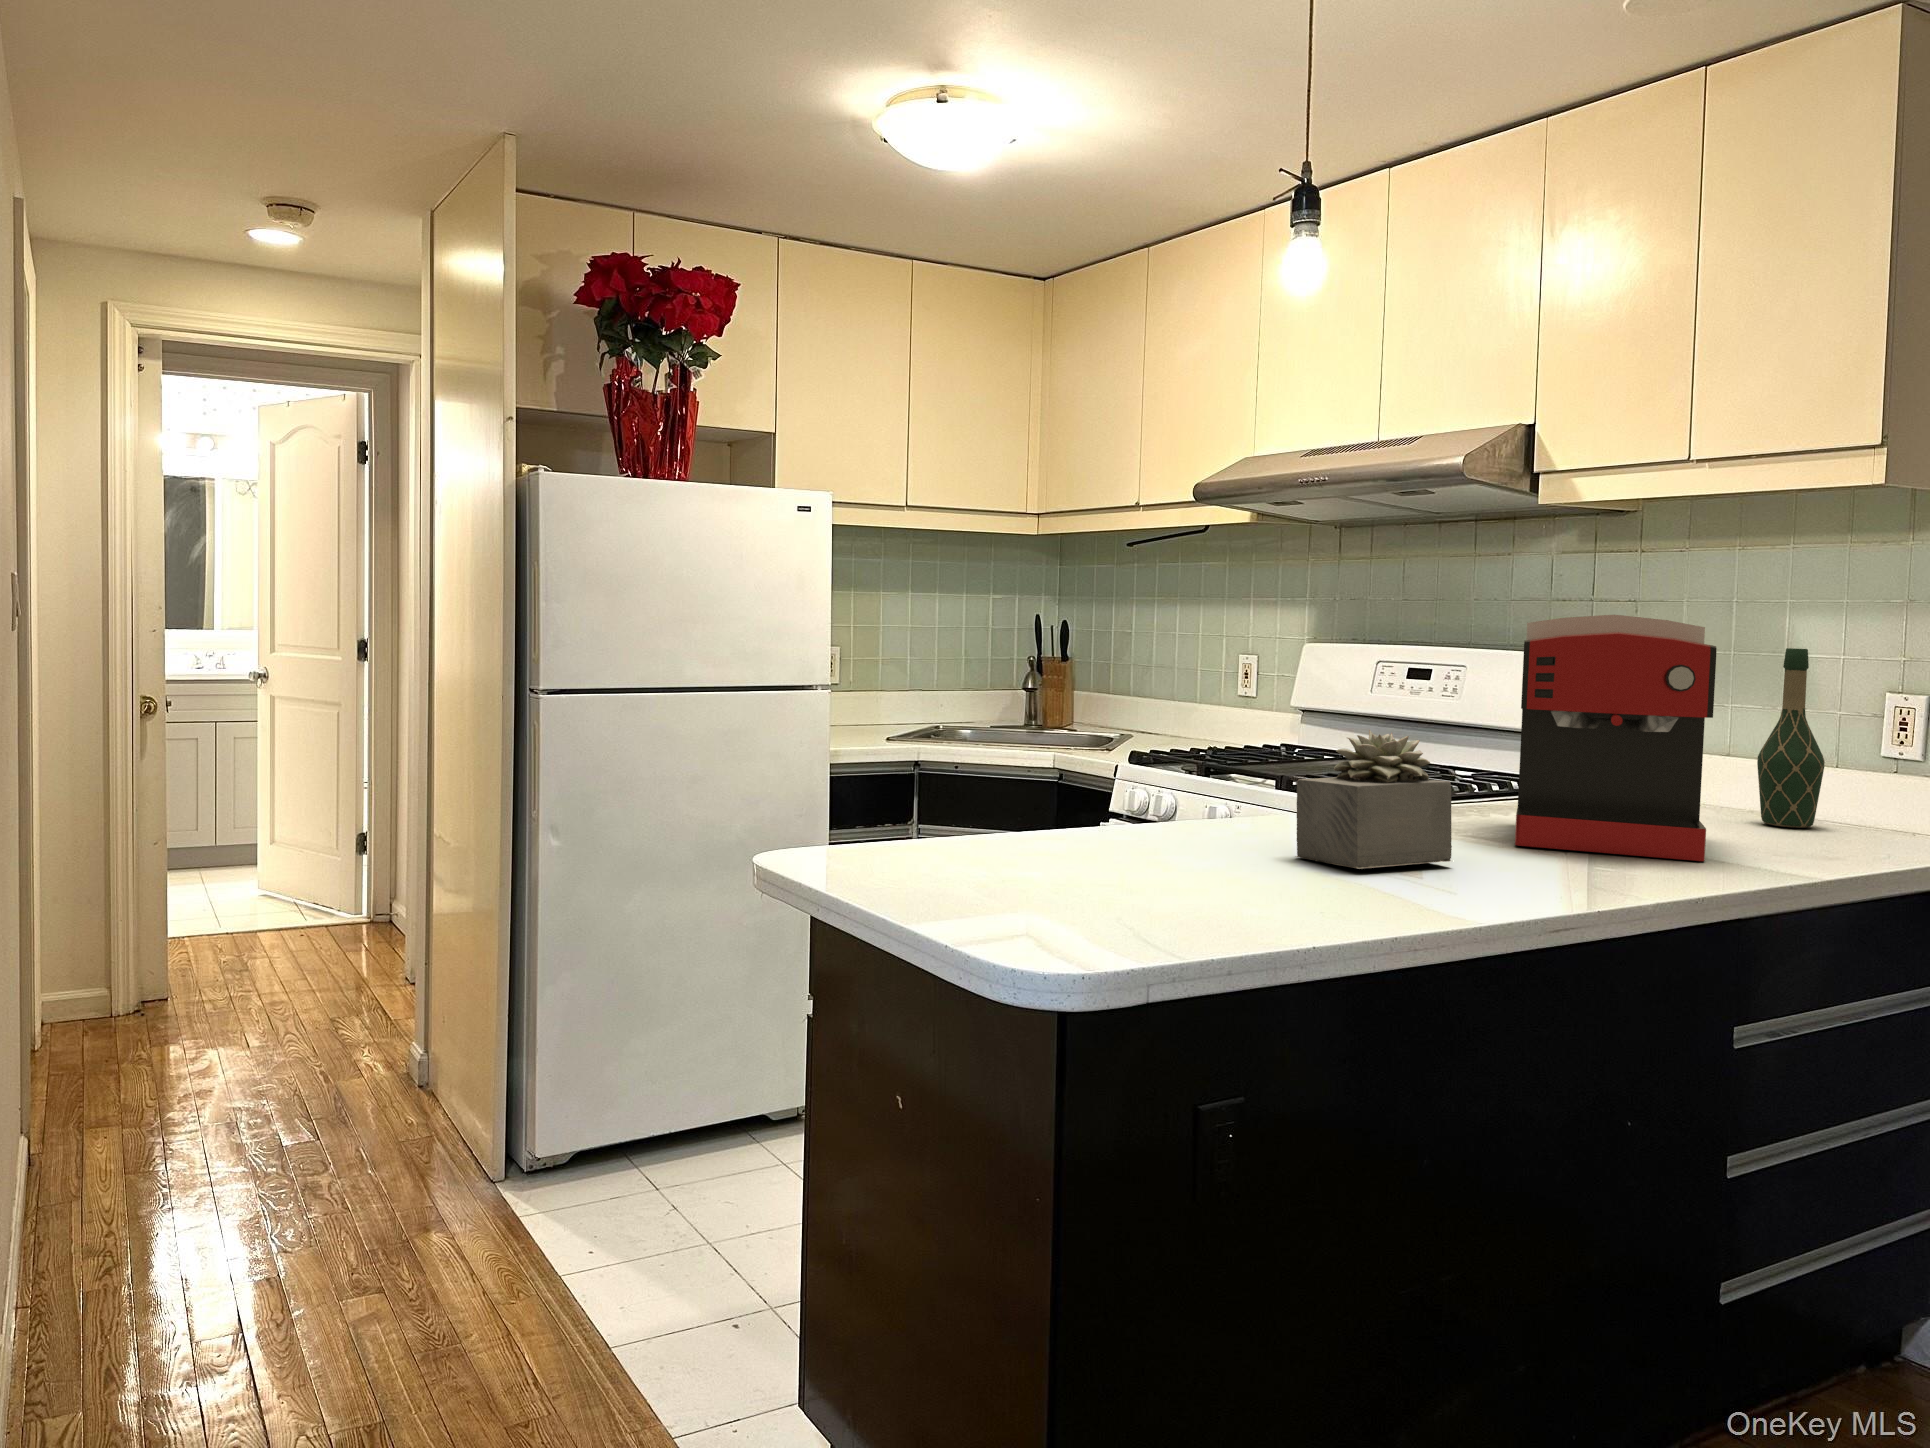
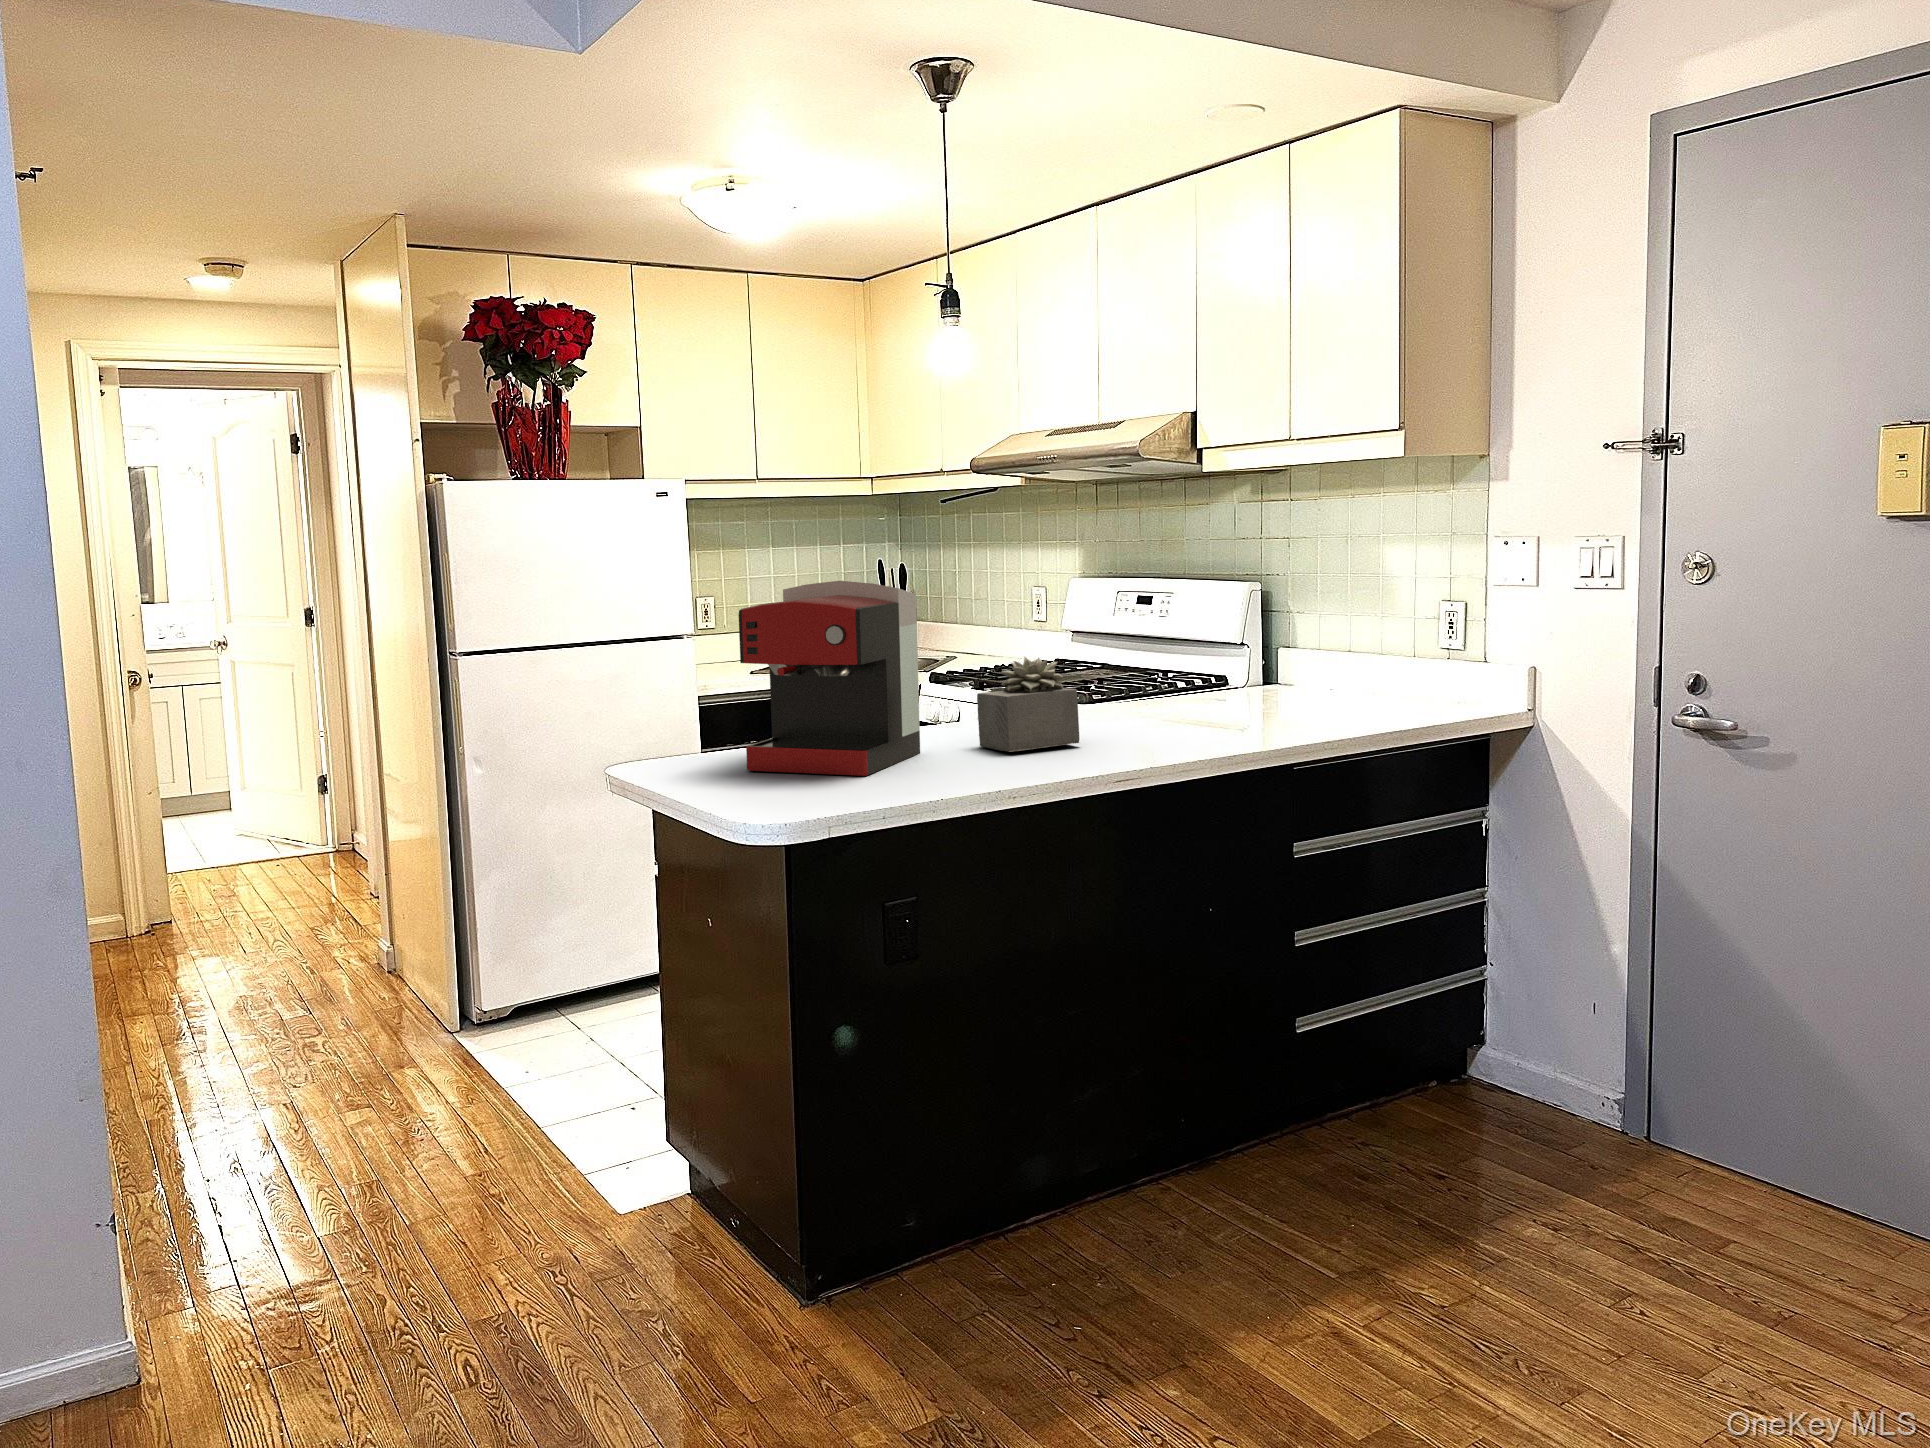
coffee maker: present [1515,615,1717,861] -> present [739,581,920,776]
wine bottle: present [1757,648,1825,828] -> none [1345,574,1388,703]

